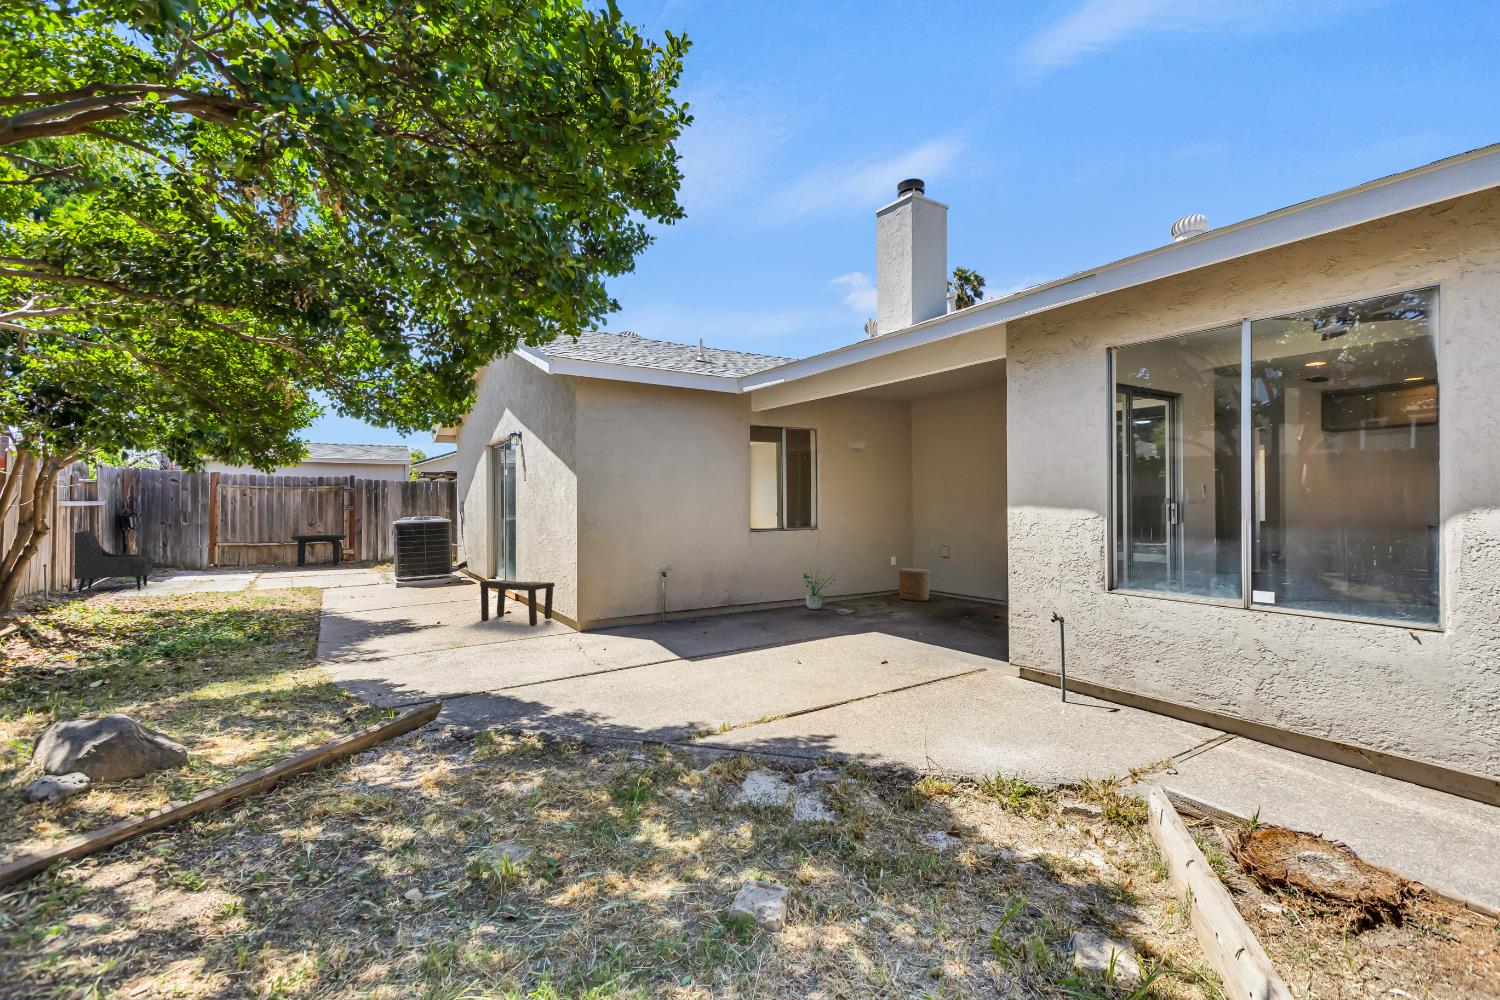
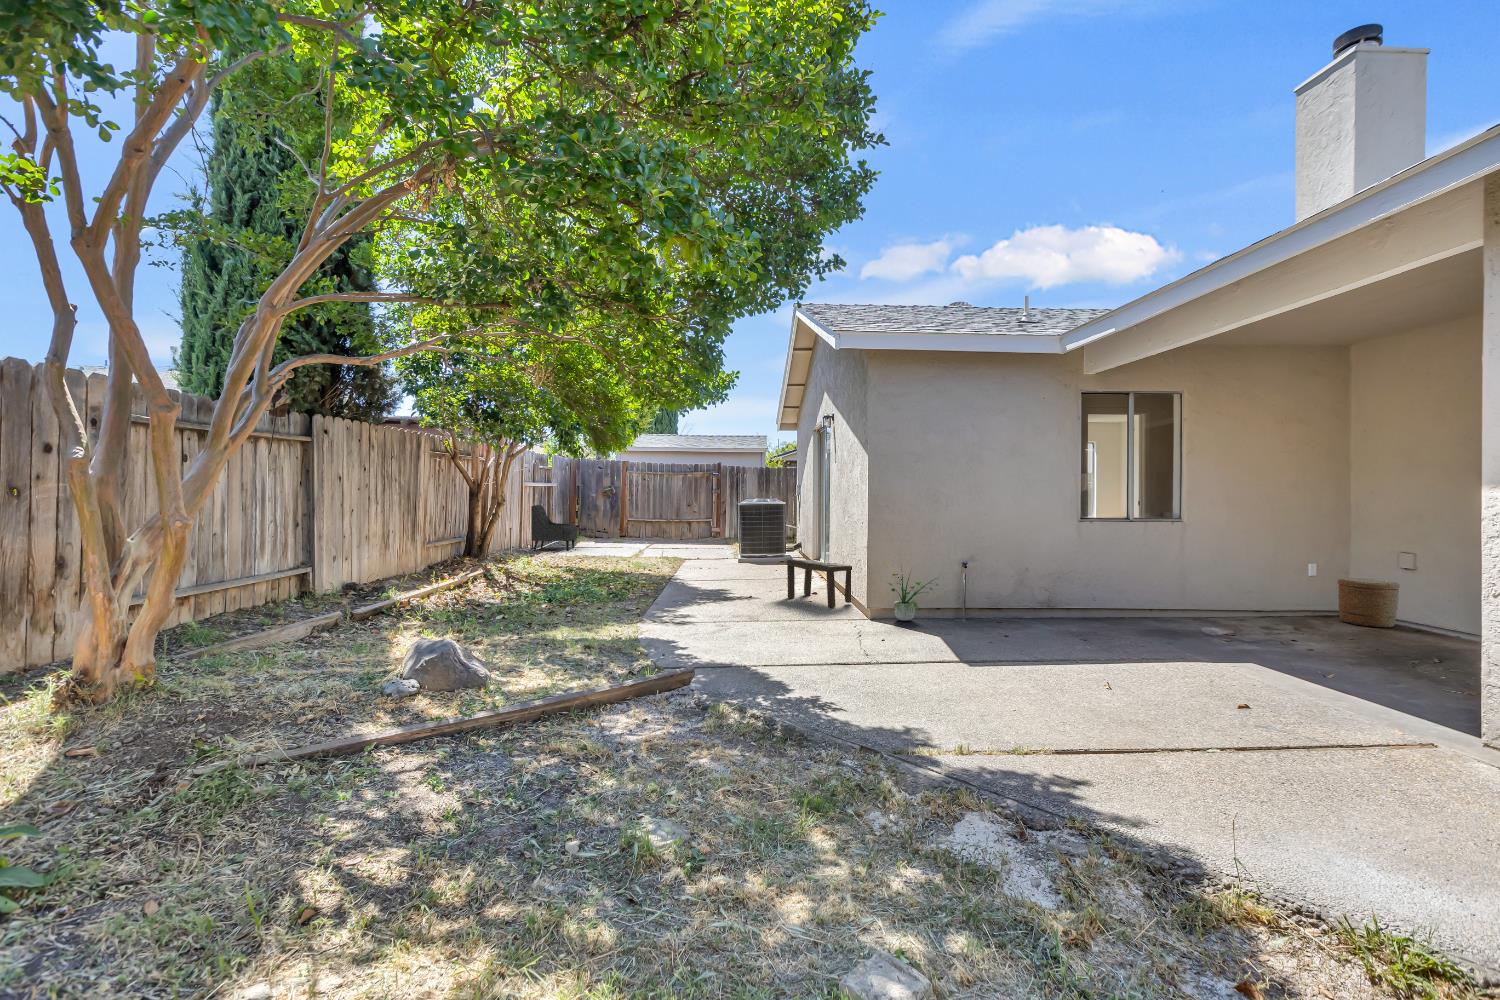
round table: present [291,535,347,566] -> none [672,513,714,539]
potted plant: present [803,573,836,609] -> present [888,574,939,621]

